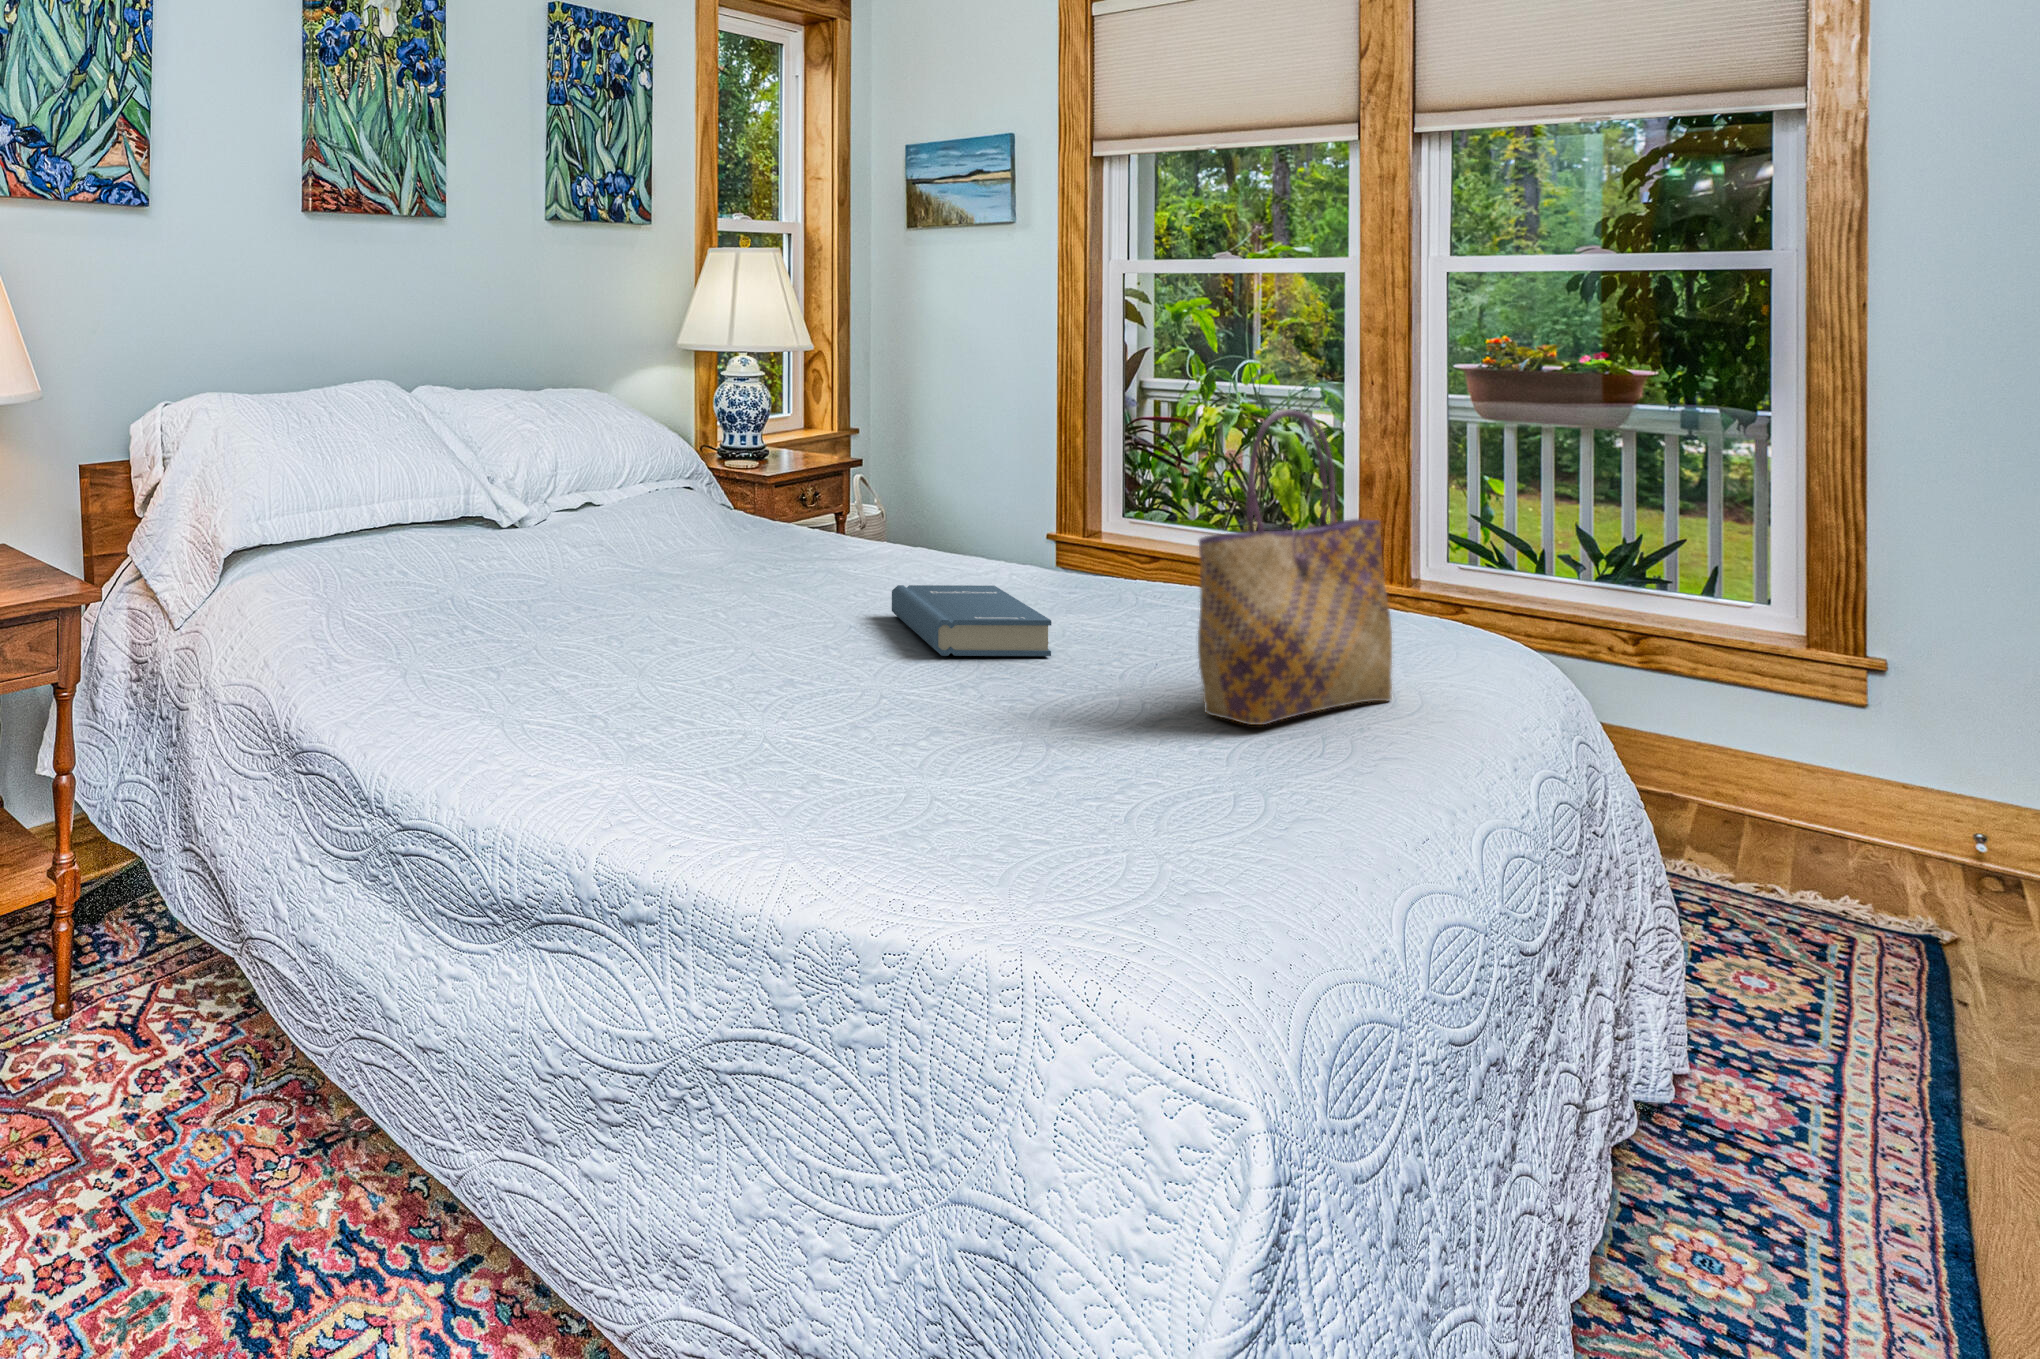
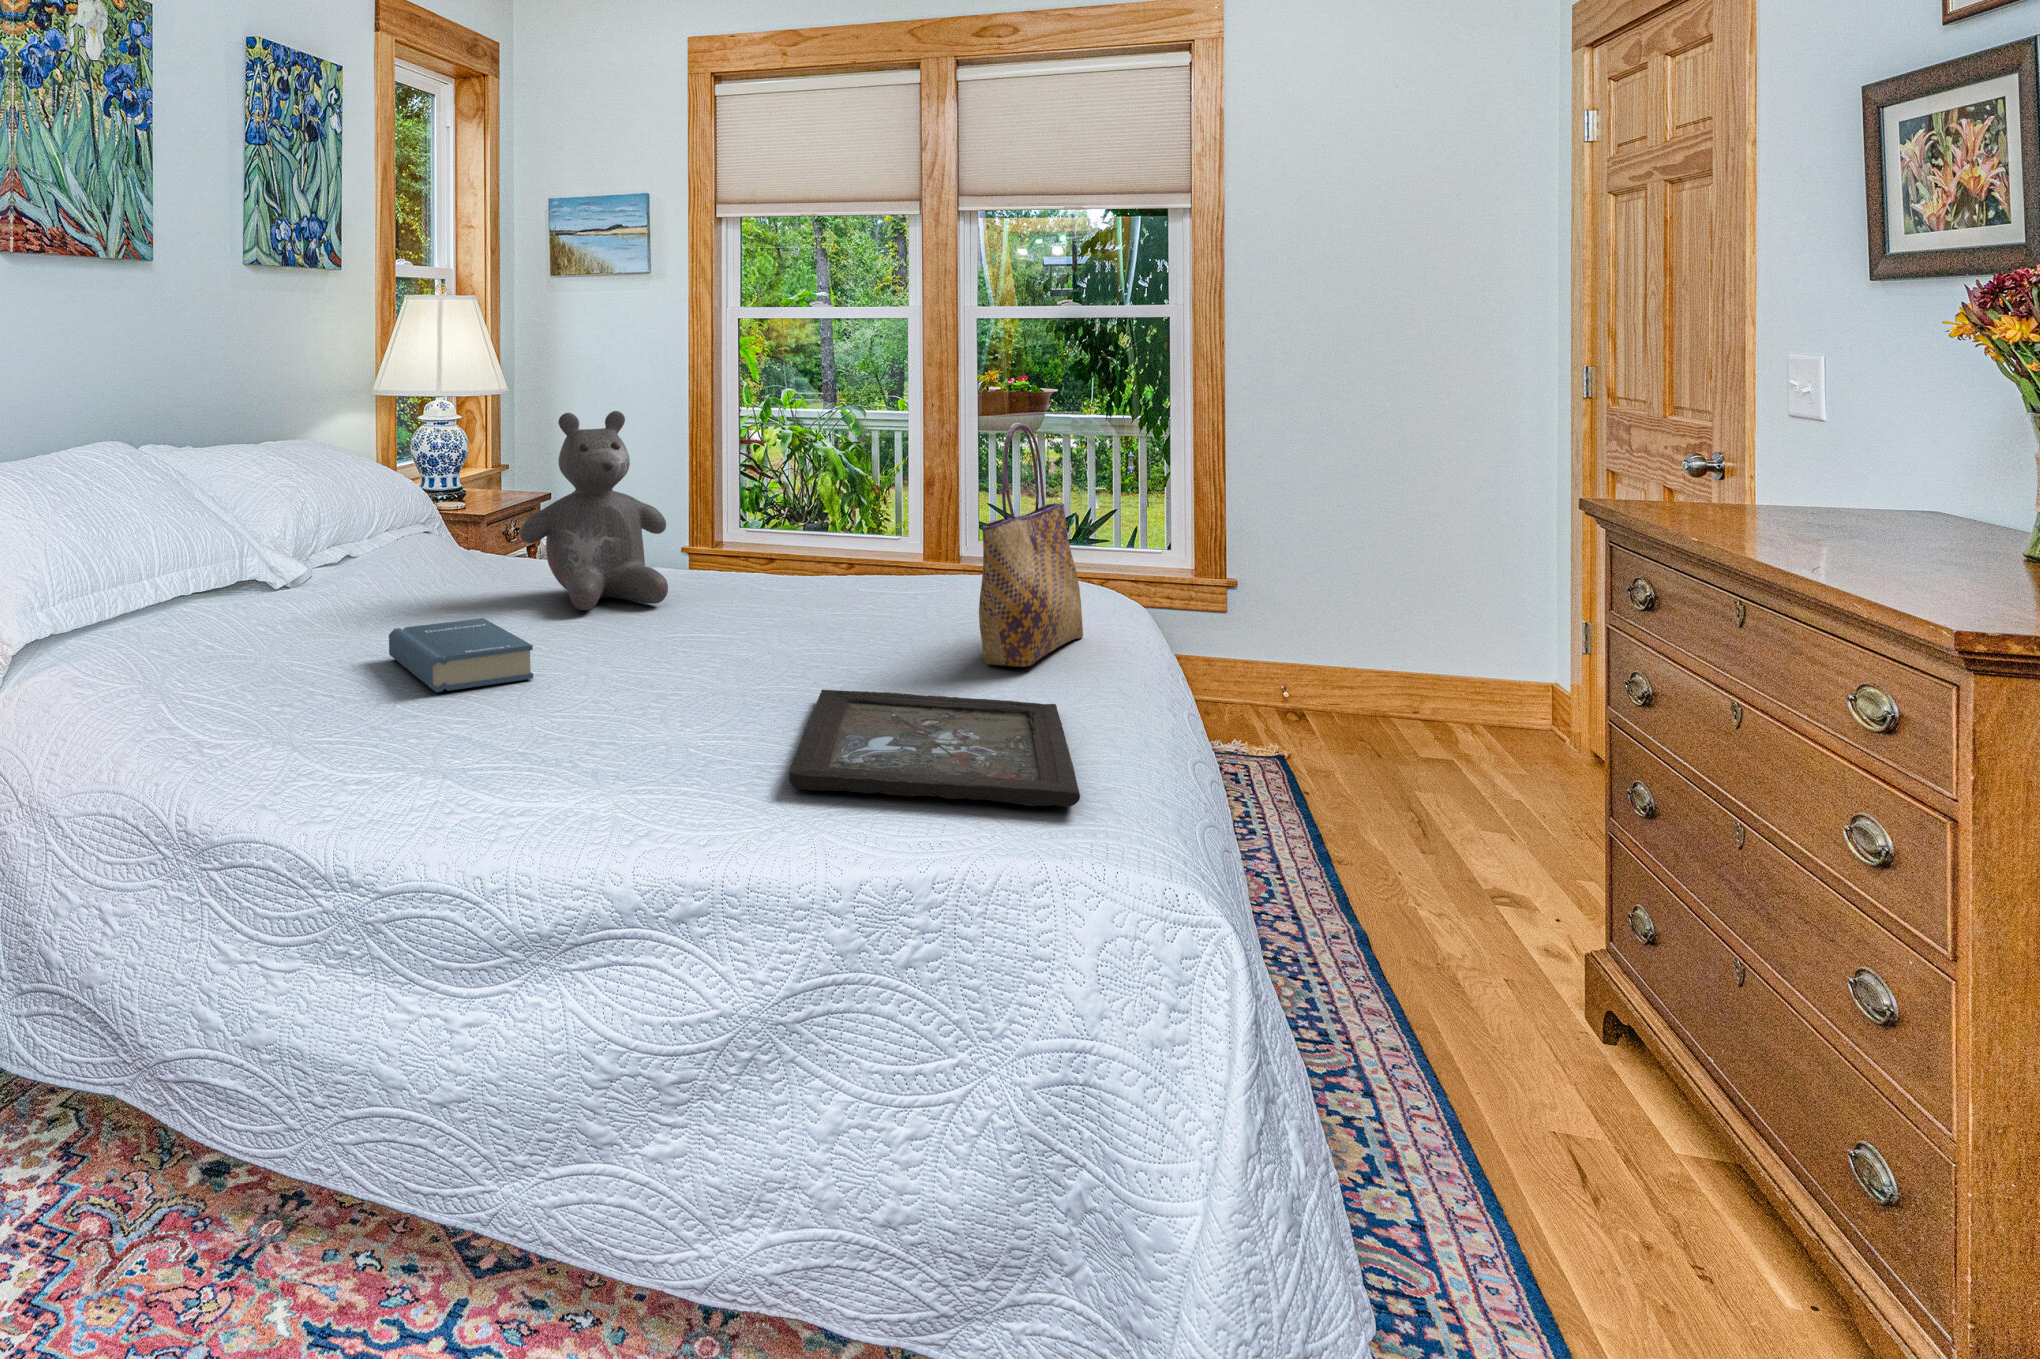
teddy bear: none [734,375,903,589] -> present [520,411,668,610]
hardback book: present [892,585,1051,656] -> present [389,618,533,692]
tray: none [797,710,1244,910] -> present [789,690,1080,807]

